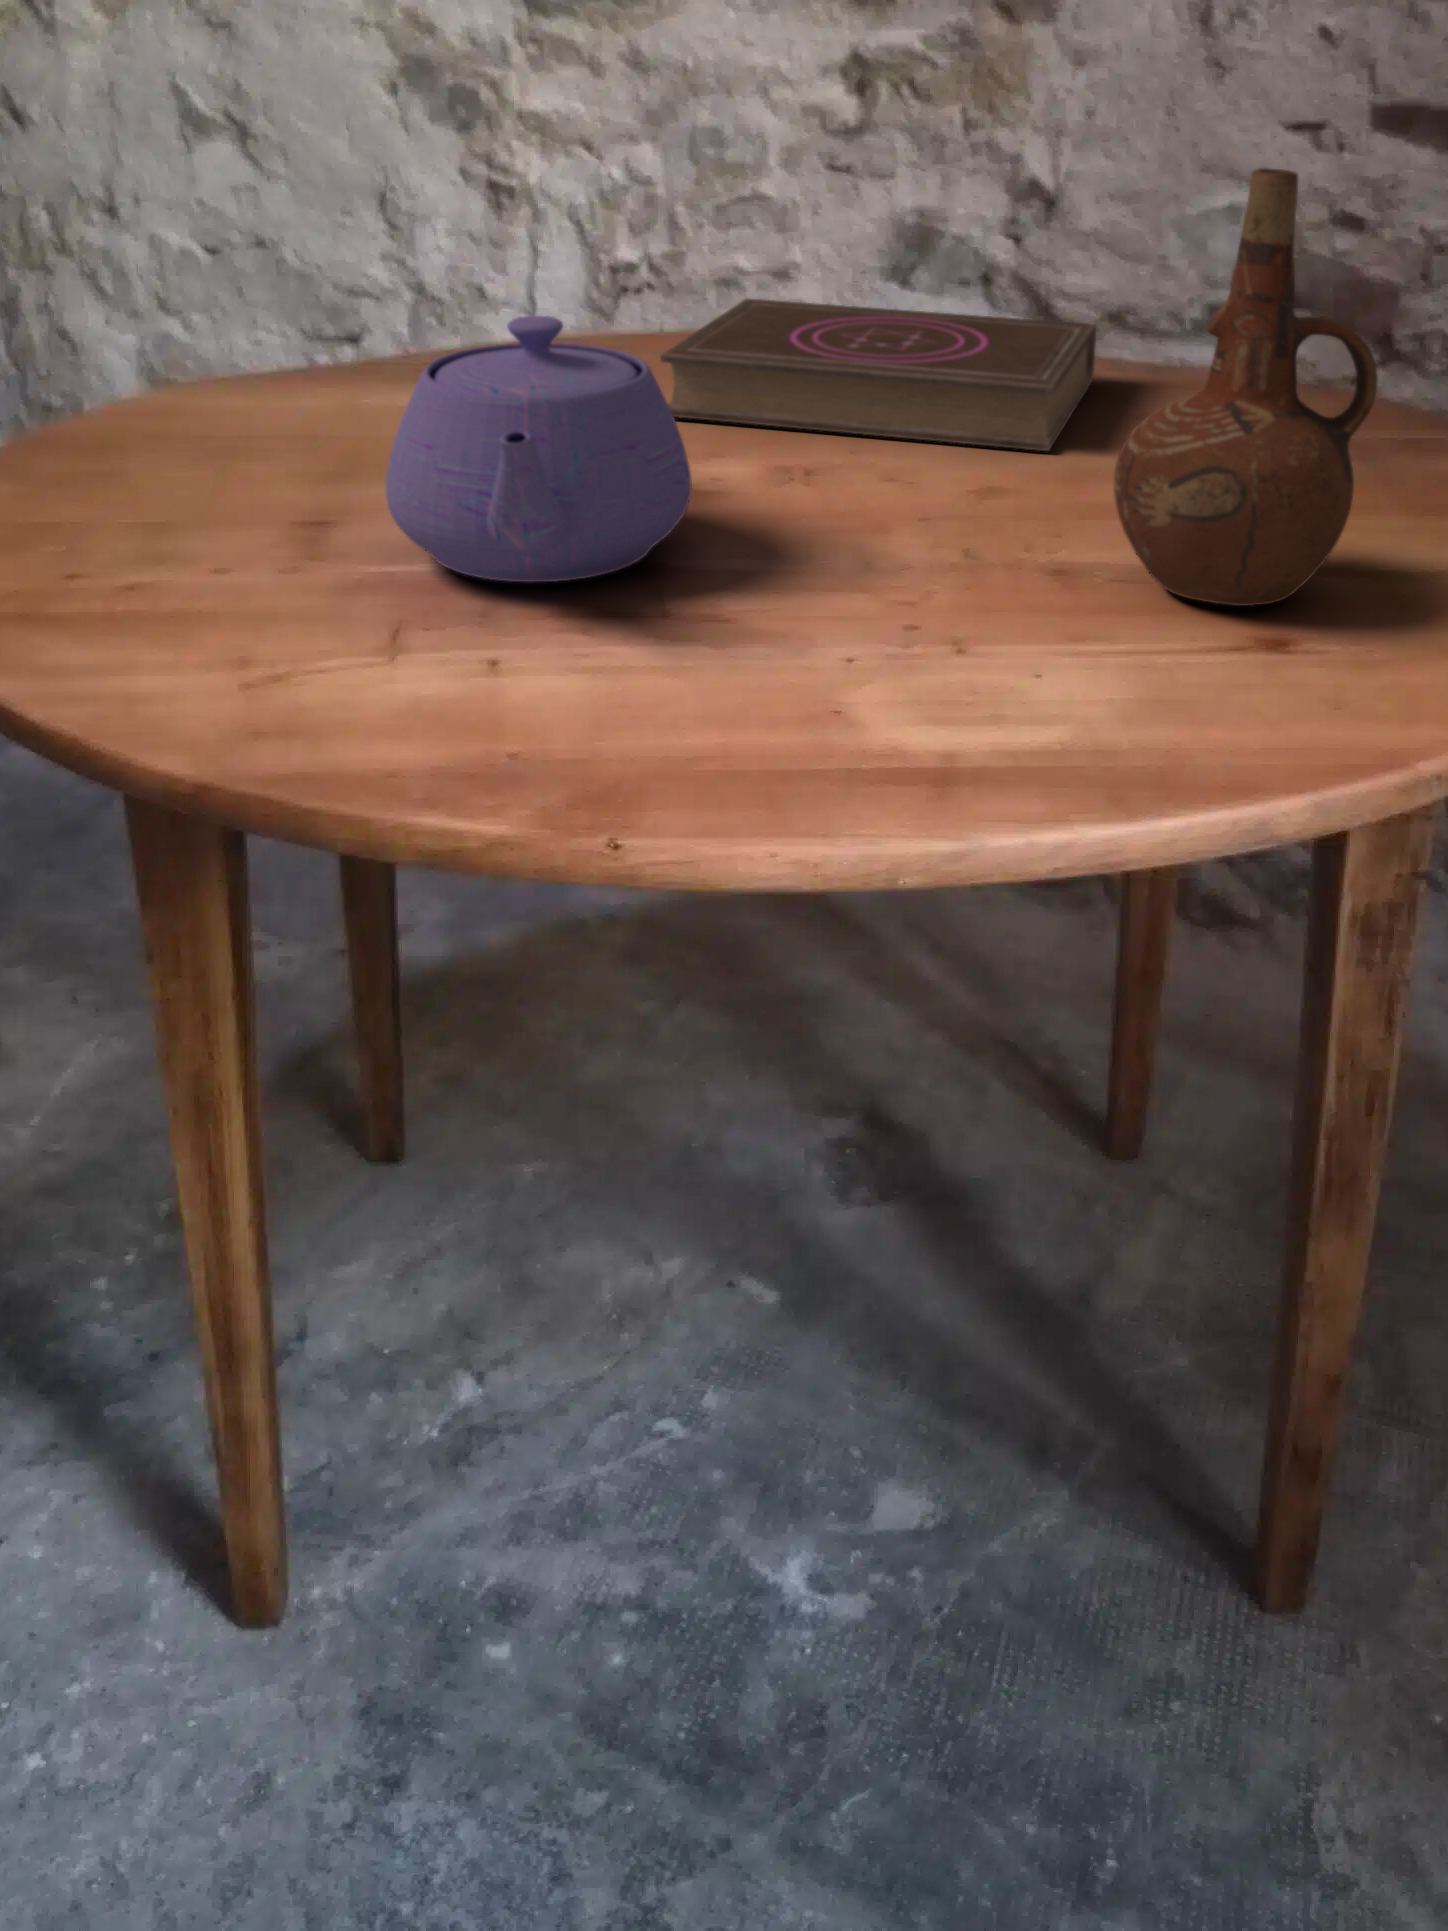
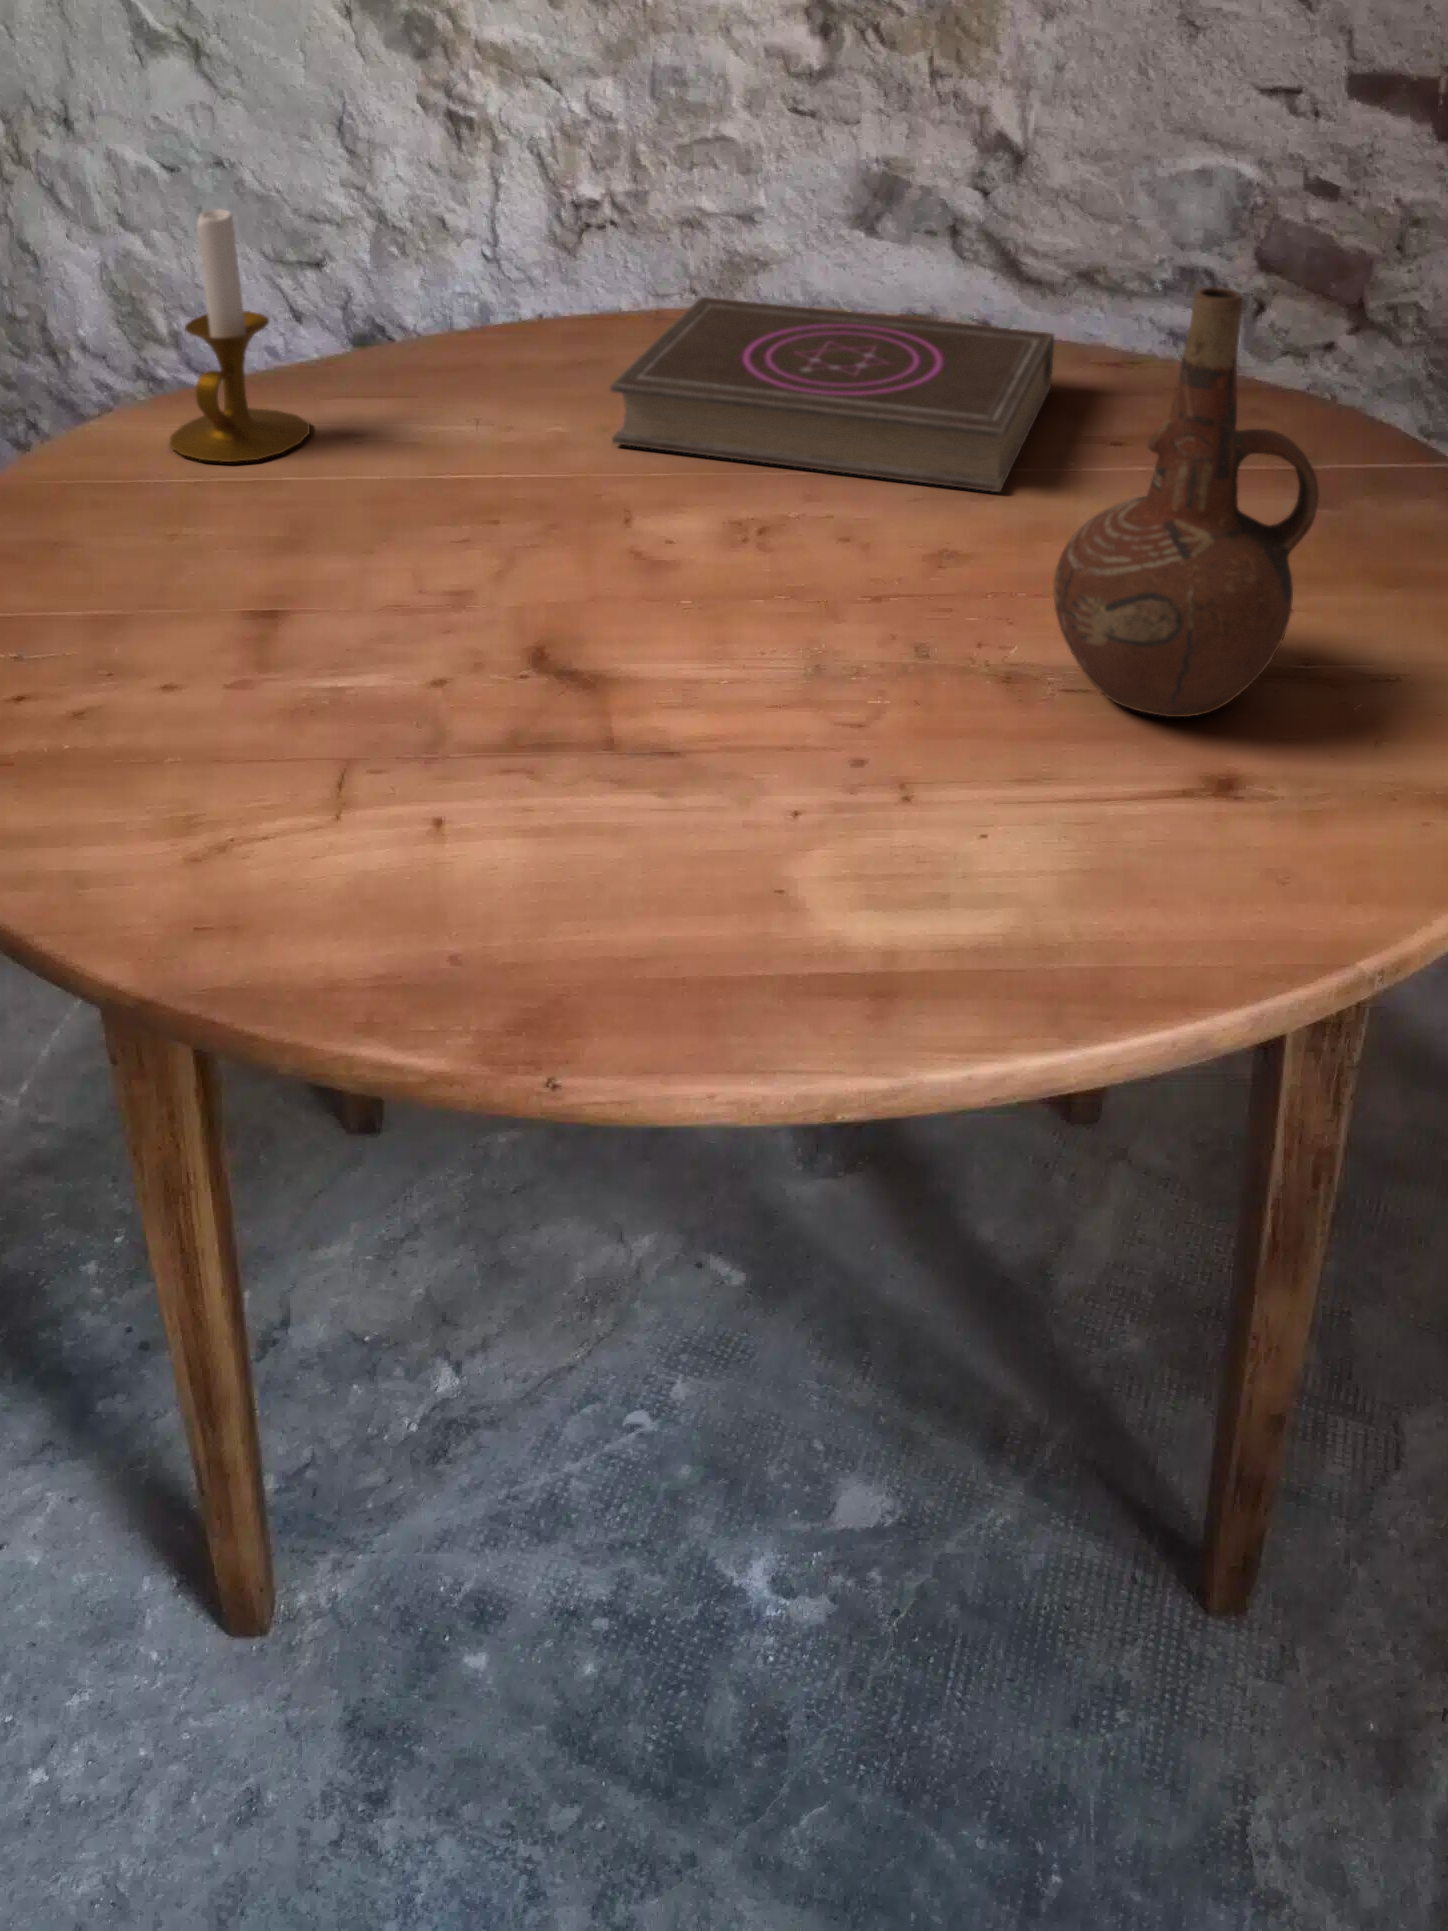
candlestick: none [219,178,359,427] -> present [170,209,310,462]
teapot: present [386,316,692,582] -> none [328,413,634,688]

